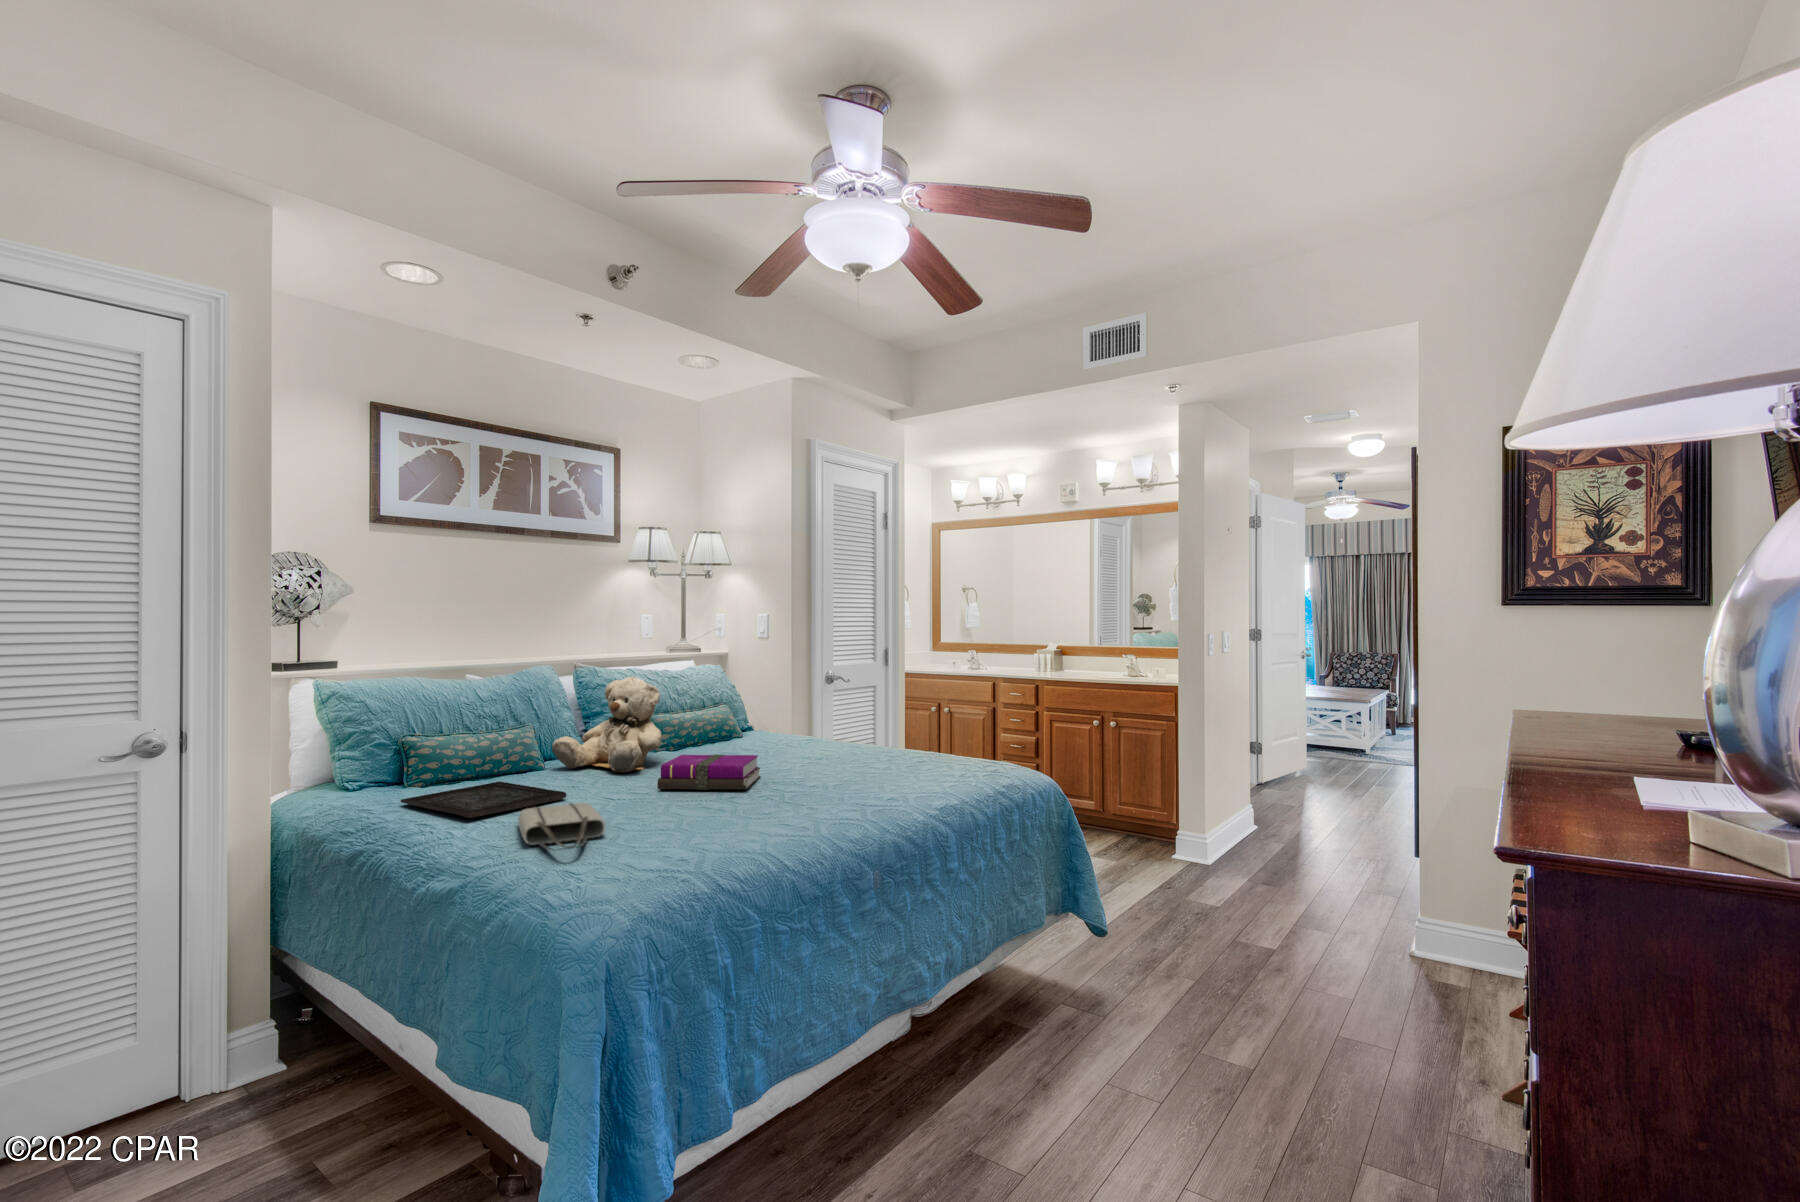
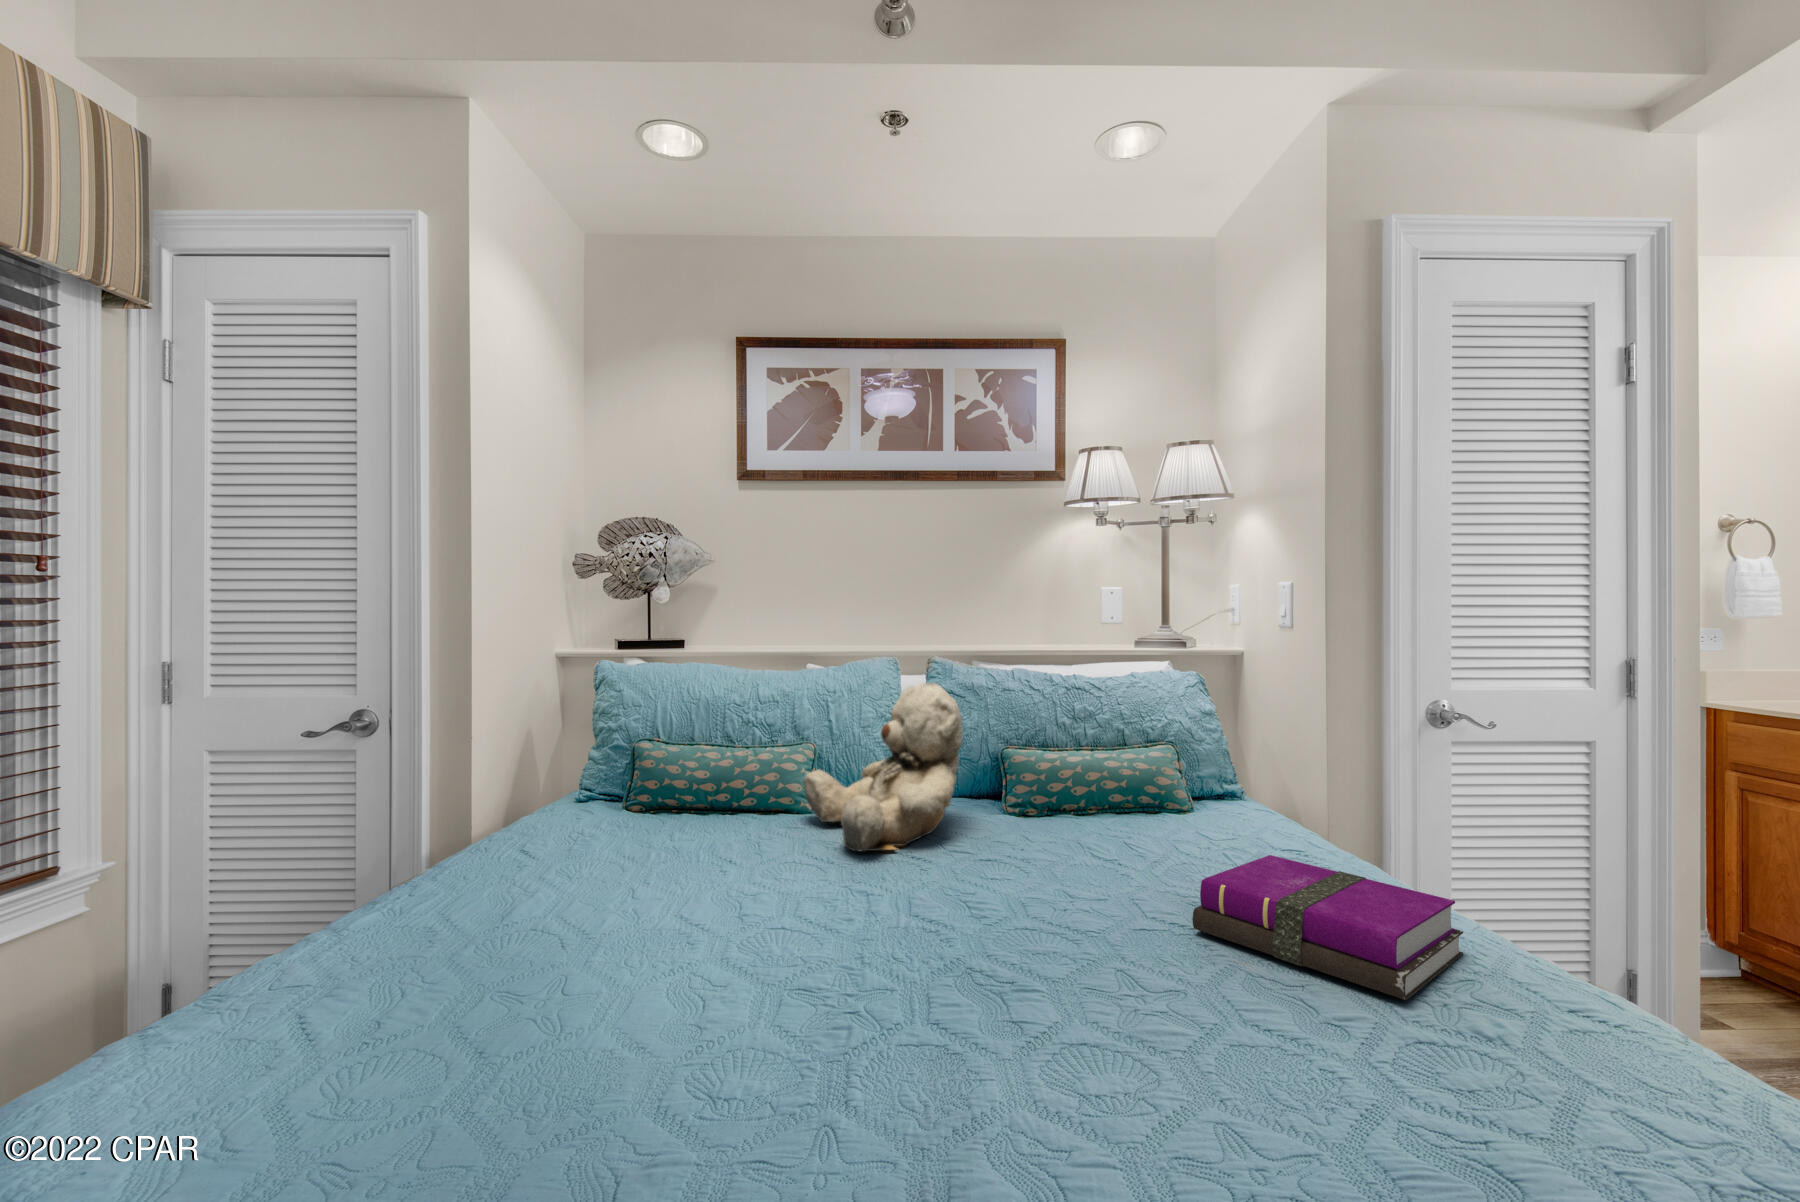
notebook: present [657,755,760,790] -> present [1193,855,1463,1000]
tray: present [401,782,566,818] -> none [485,828,694,899]
tote bag: present [518,803,605,850] -> none [240,911,599,1079]

